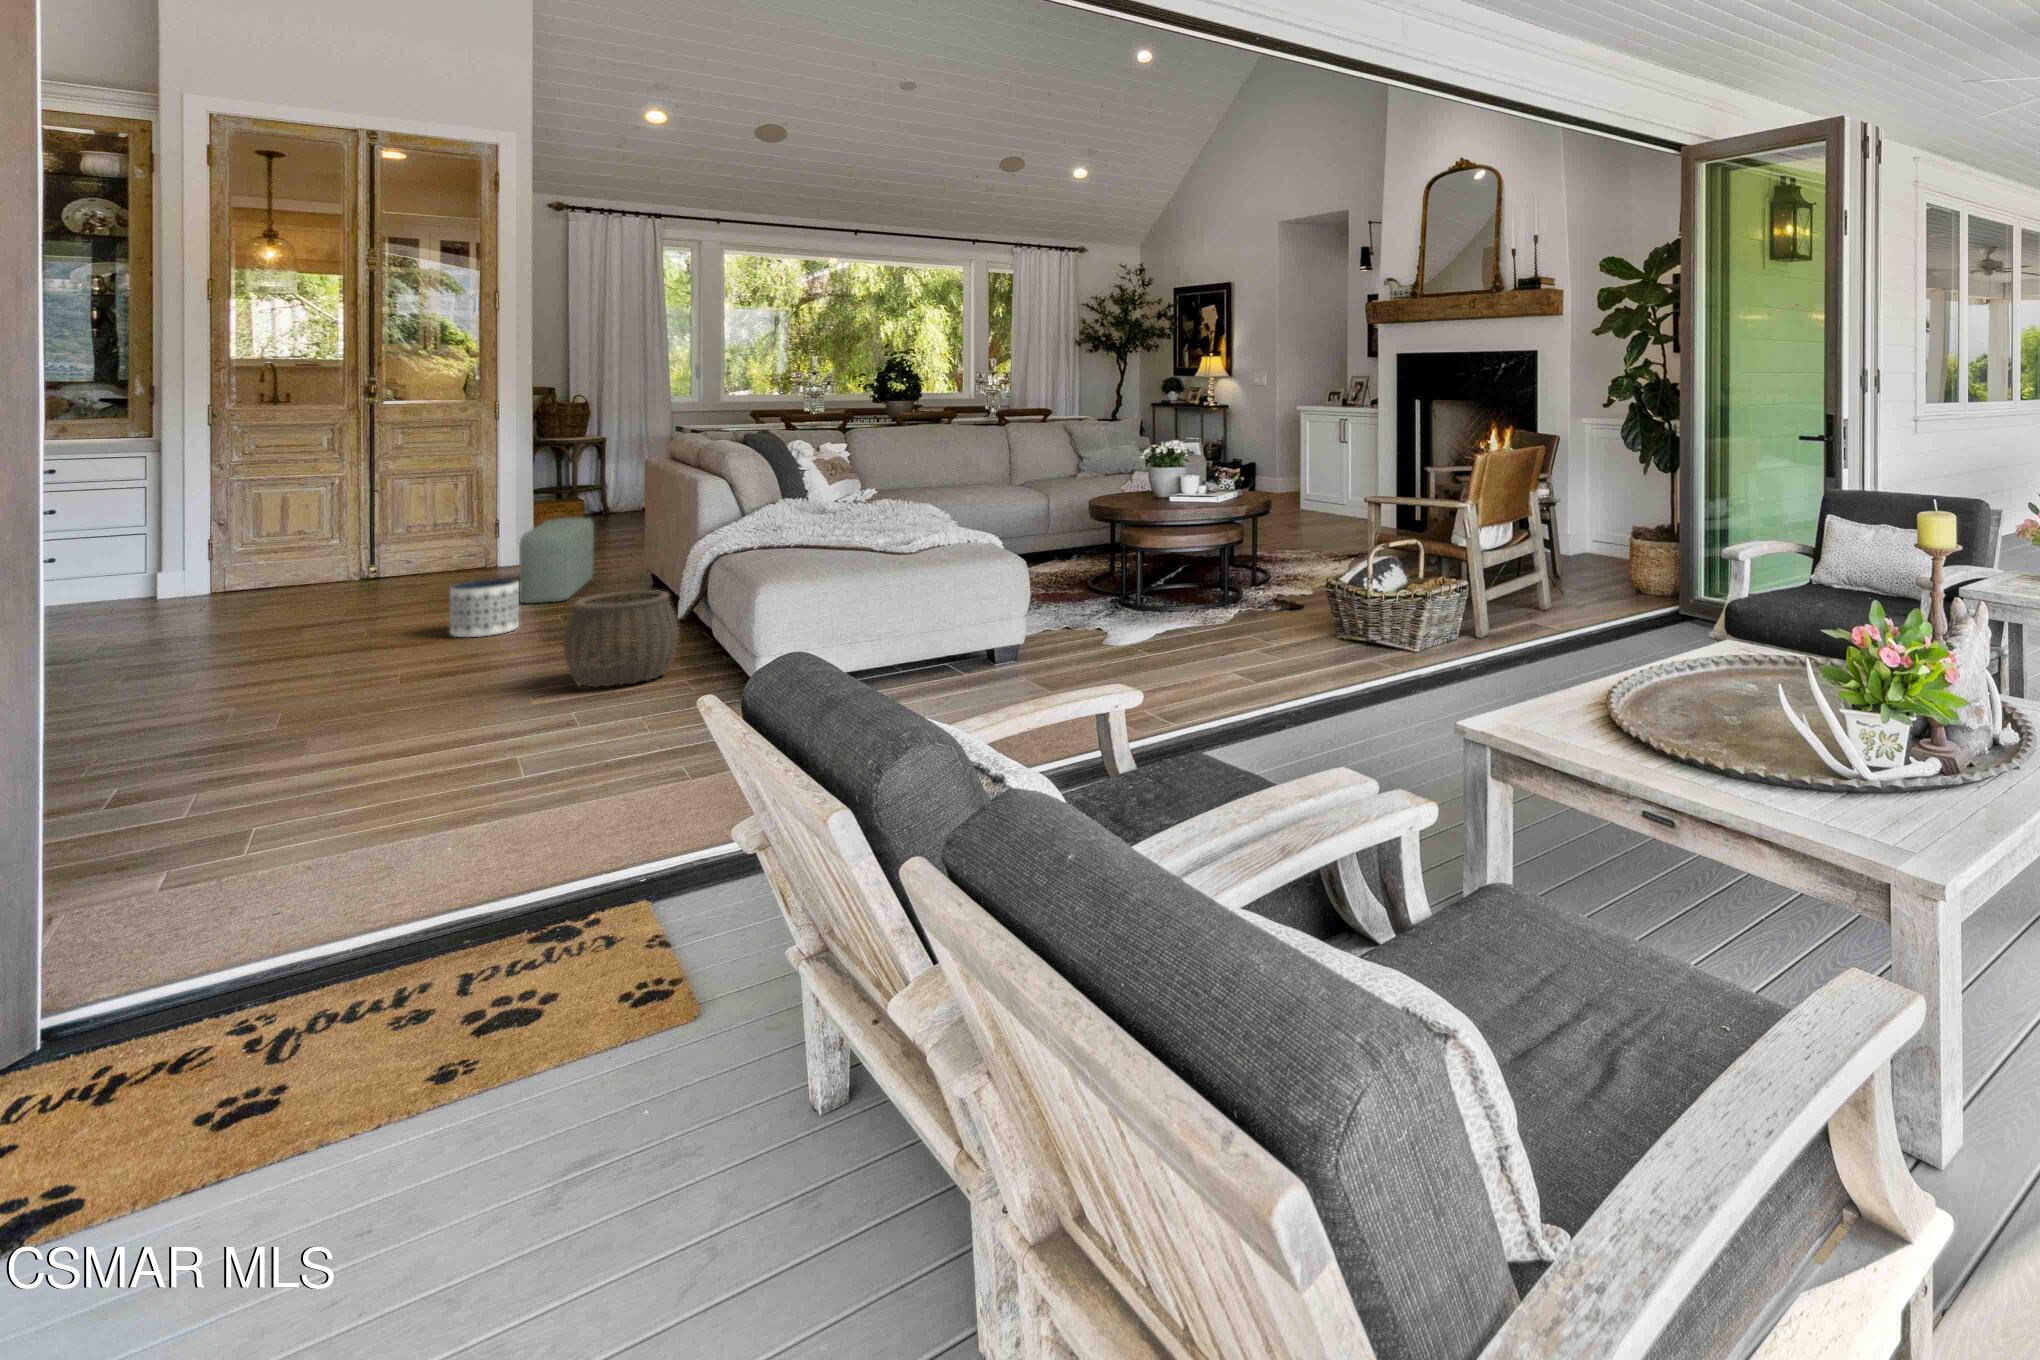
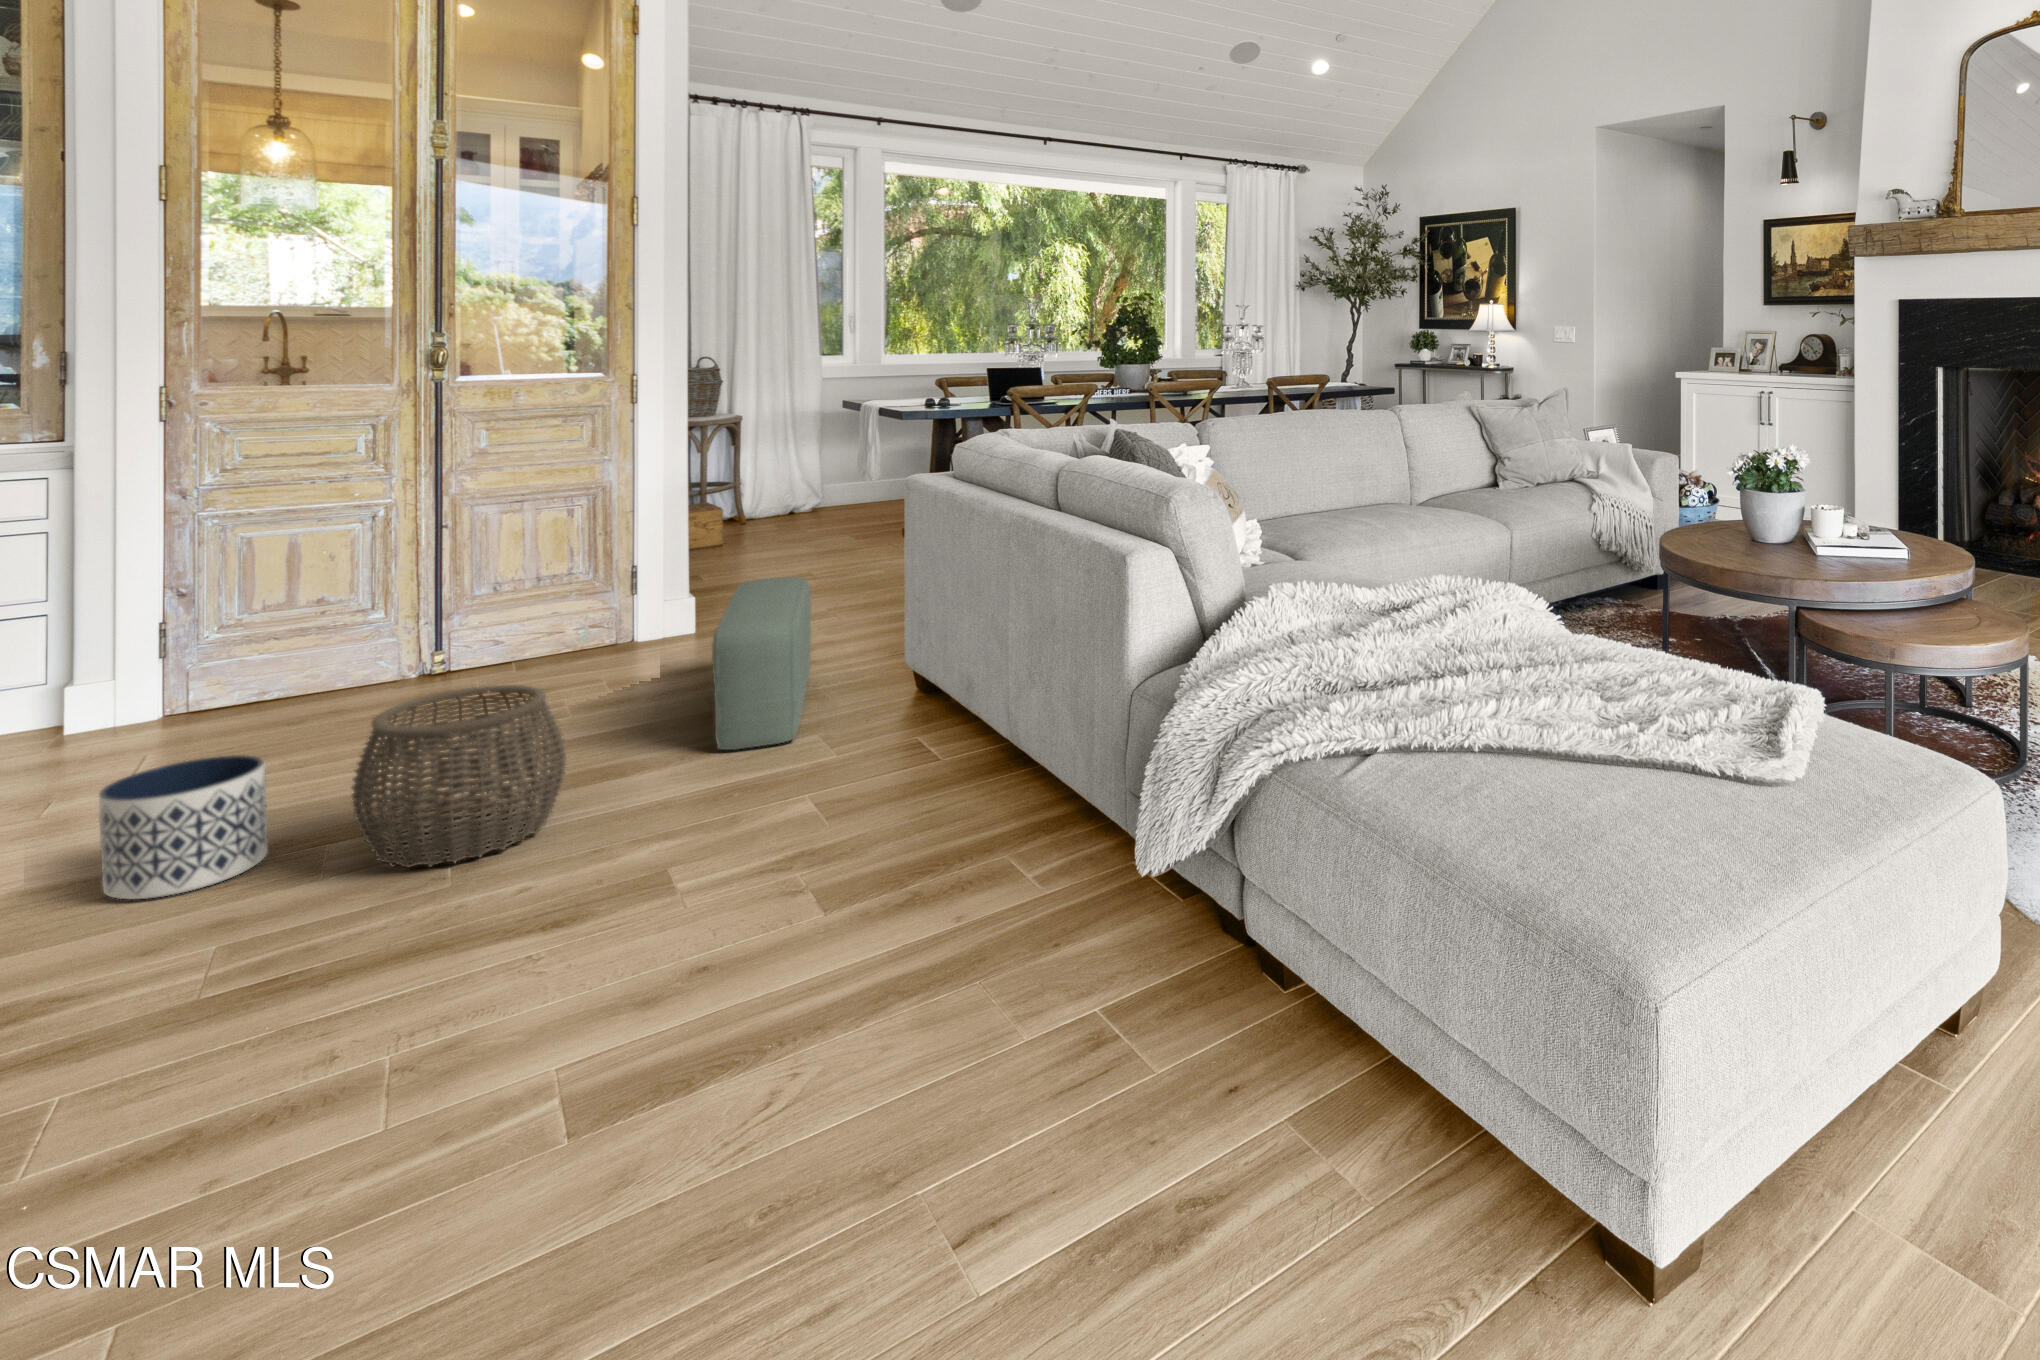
planter: present [450,579,519,637] -> present [99,755,268,899]
woven basket: present [563,590,679,687] -> present [352,685,566,868]

